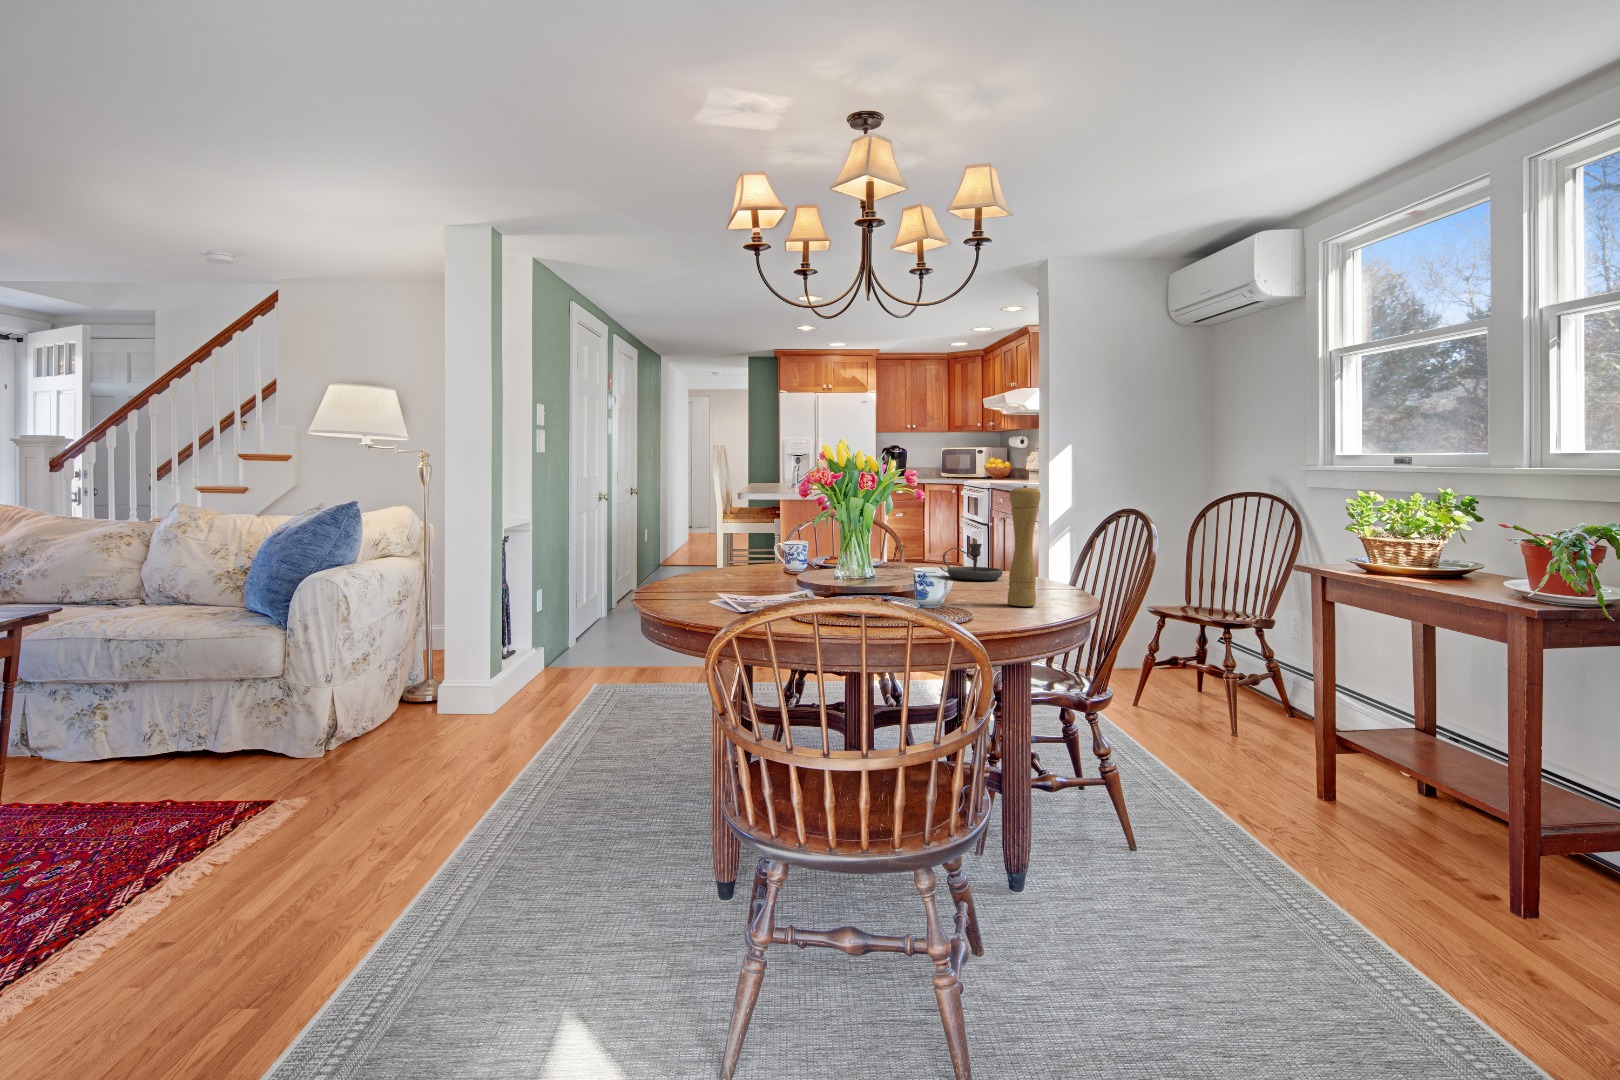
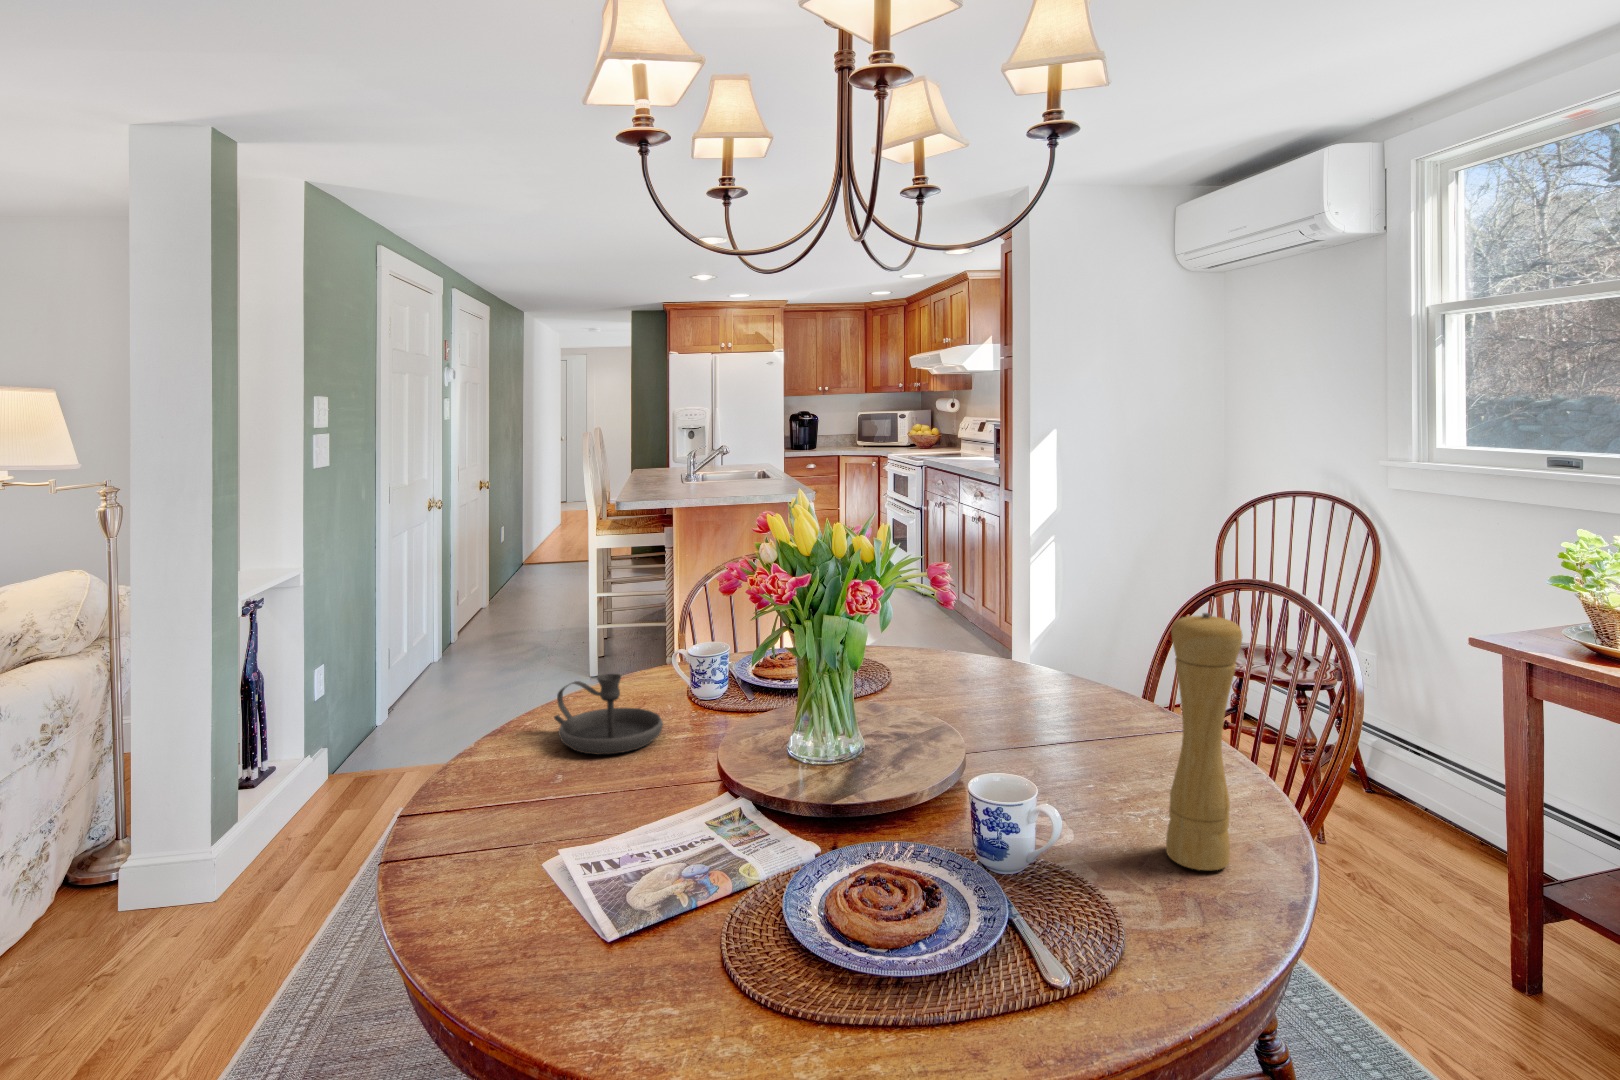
candlestick: present [940,544,1003,581] -> present [554,674,663,755]

